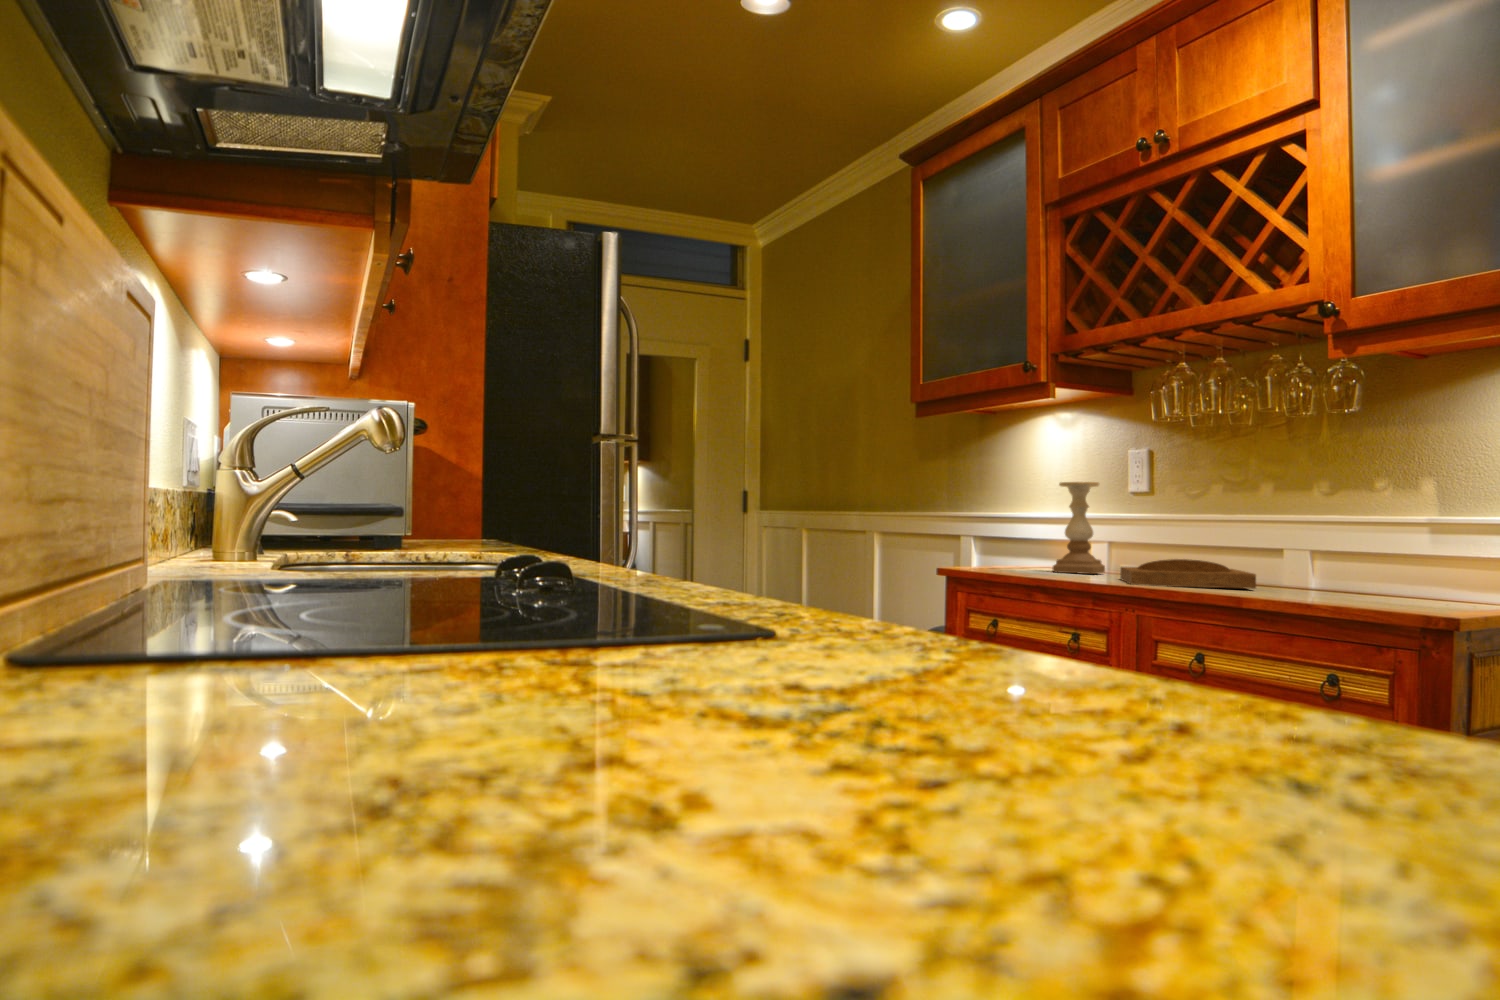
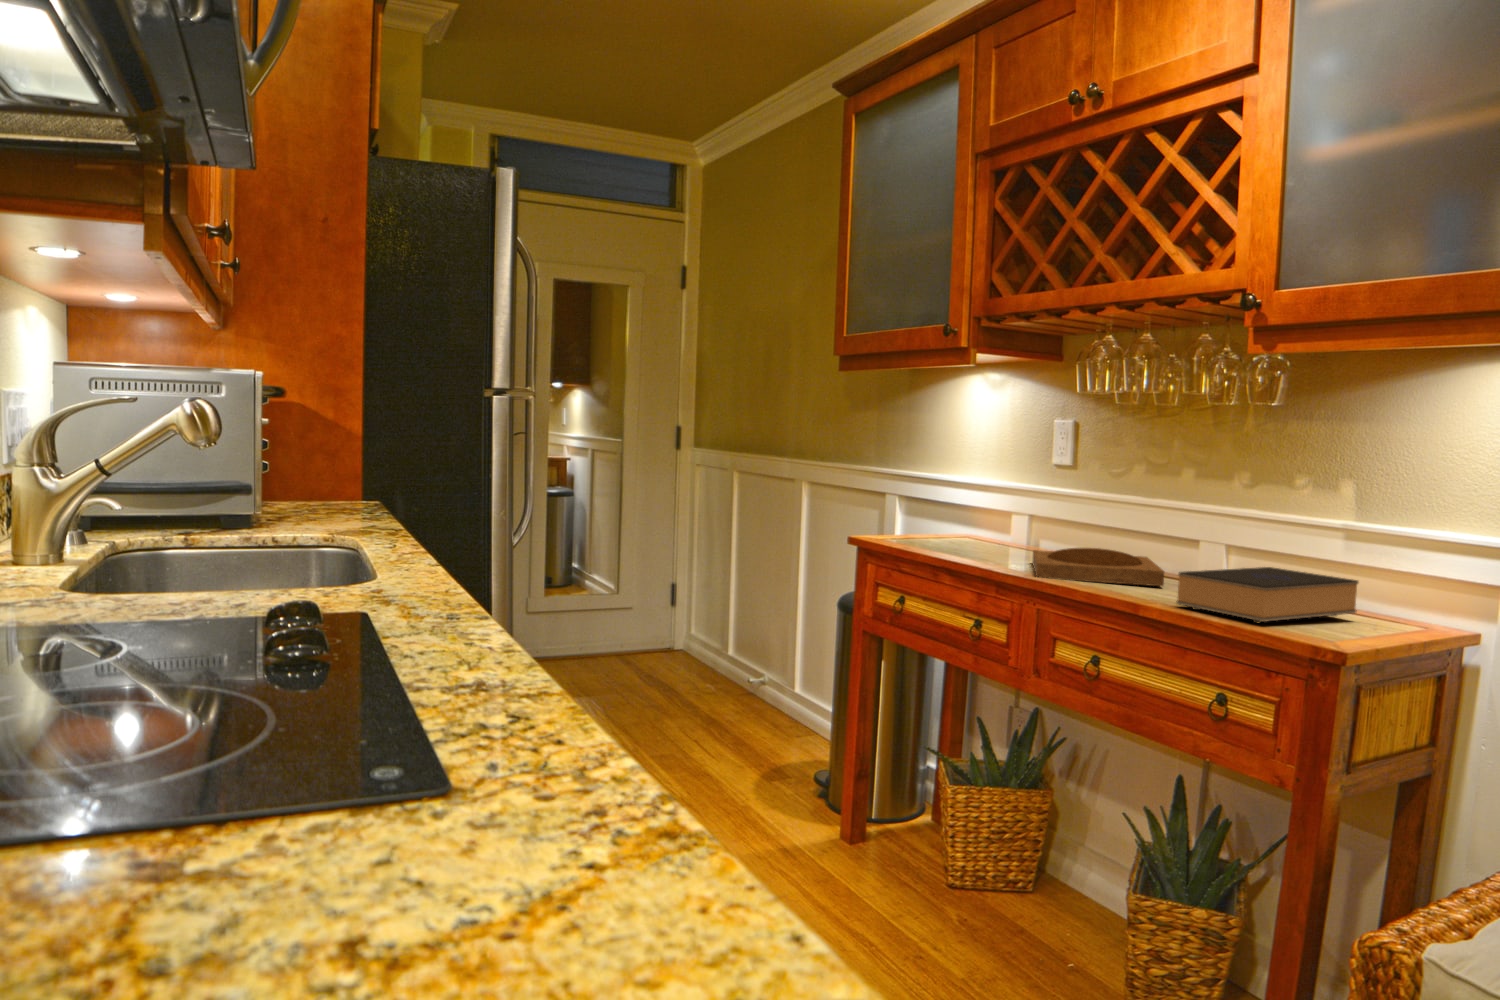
candle holder: present [1053,482,1105,574] -> none [968,454,1023,553]
book: none [1277,563,1454,606] -> present [1176,567,1358,624]

